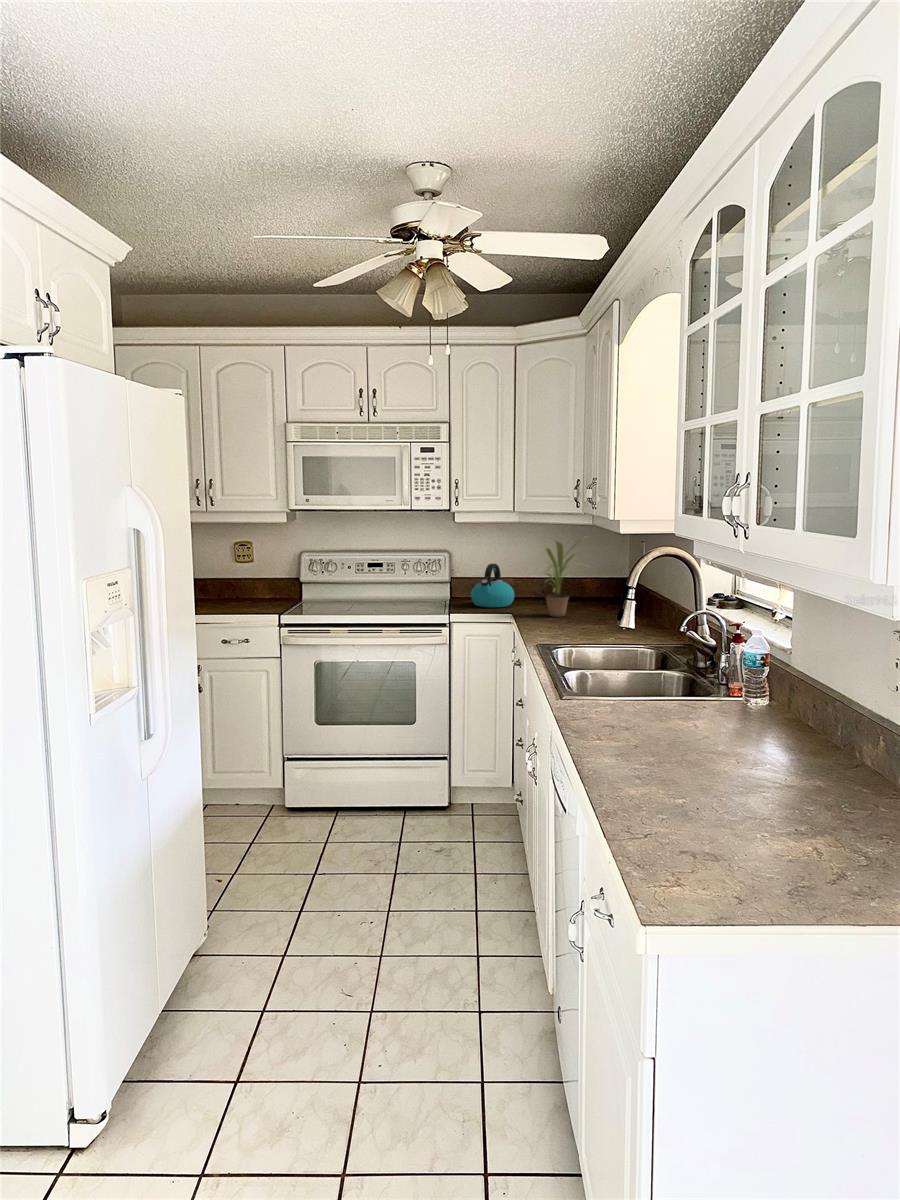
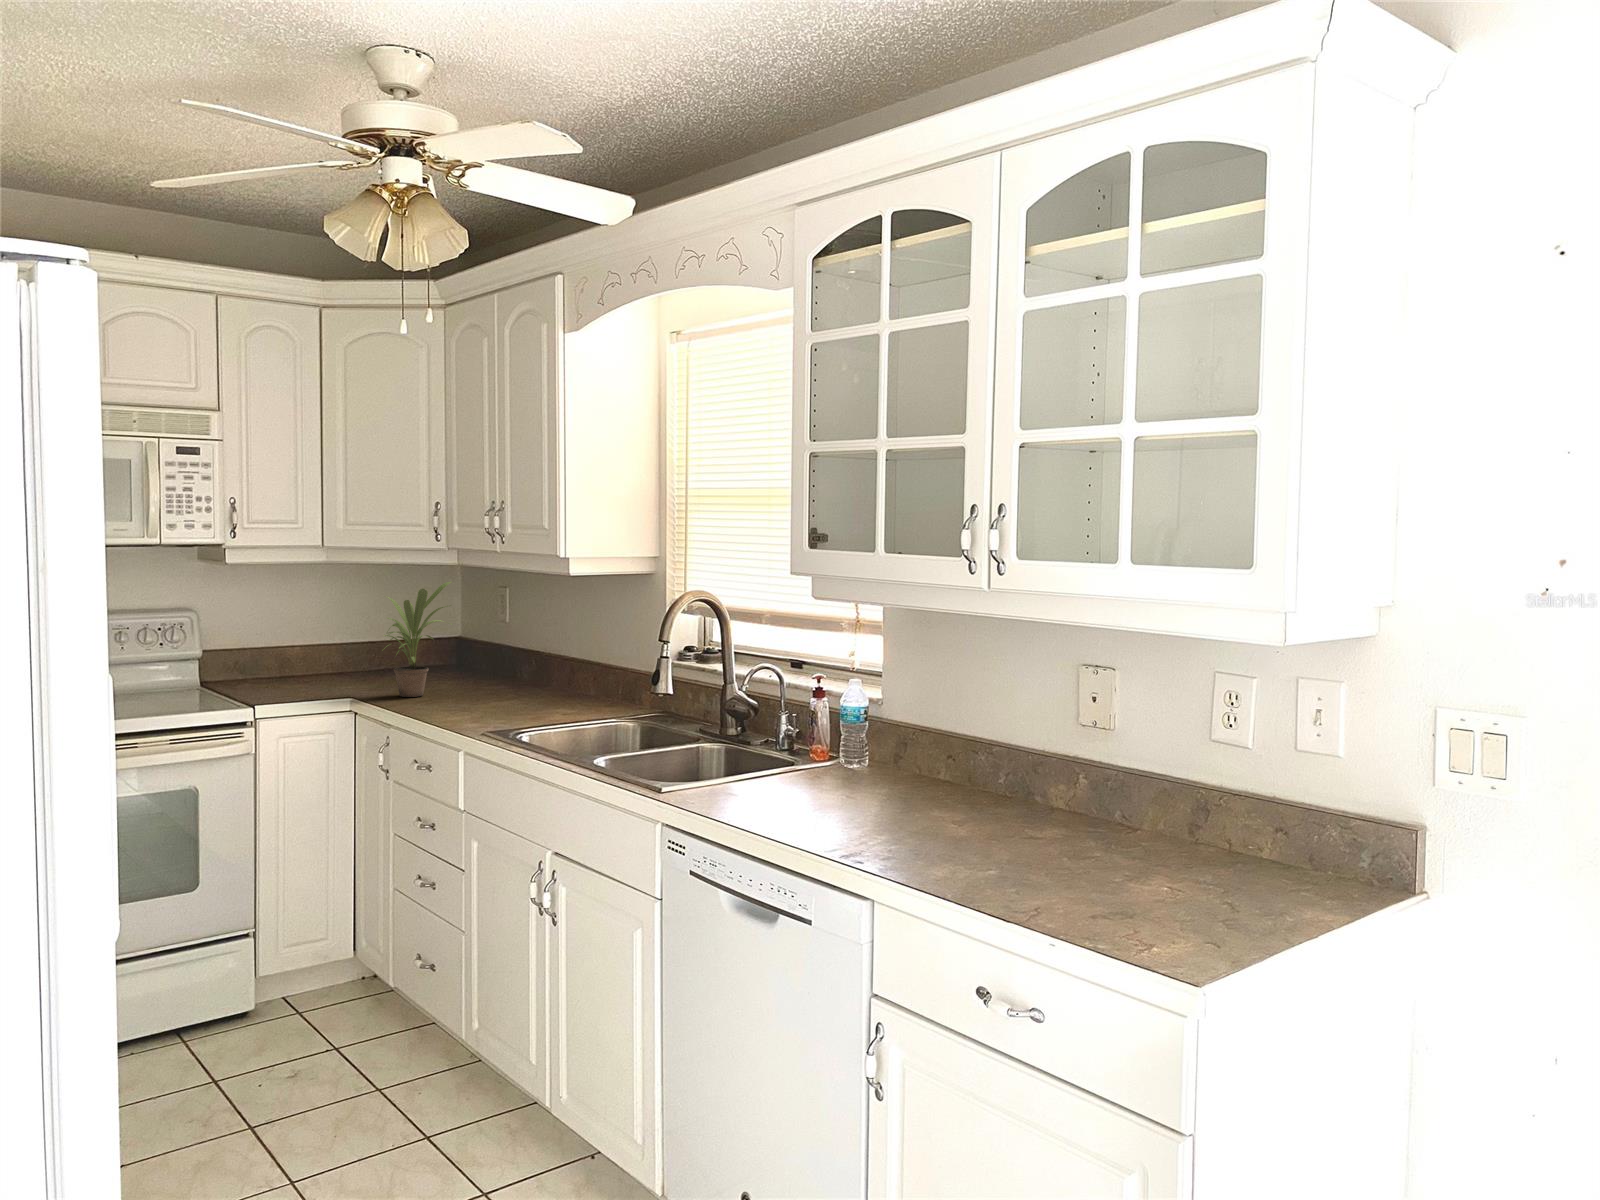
kettle: present [471,564,514,607] -> none [250,627,322,693]

